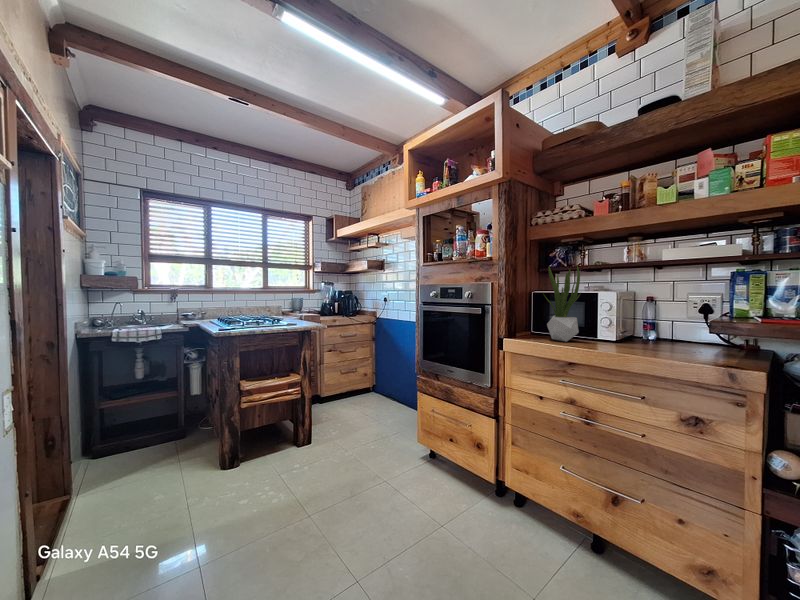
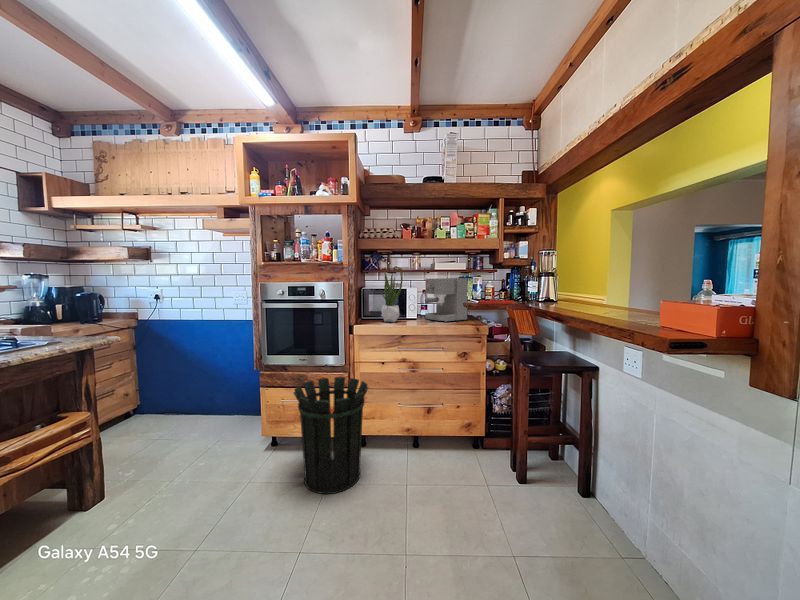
coffee maker: none [618,271,734,356] -> present [425,278,467,322]
waste bin: none [411,397,502,546] -> present [294,377,368,494]

